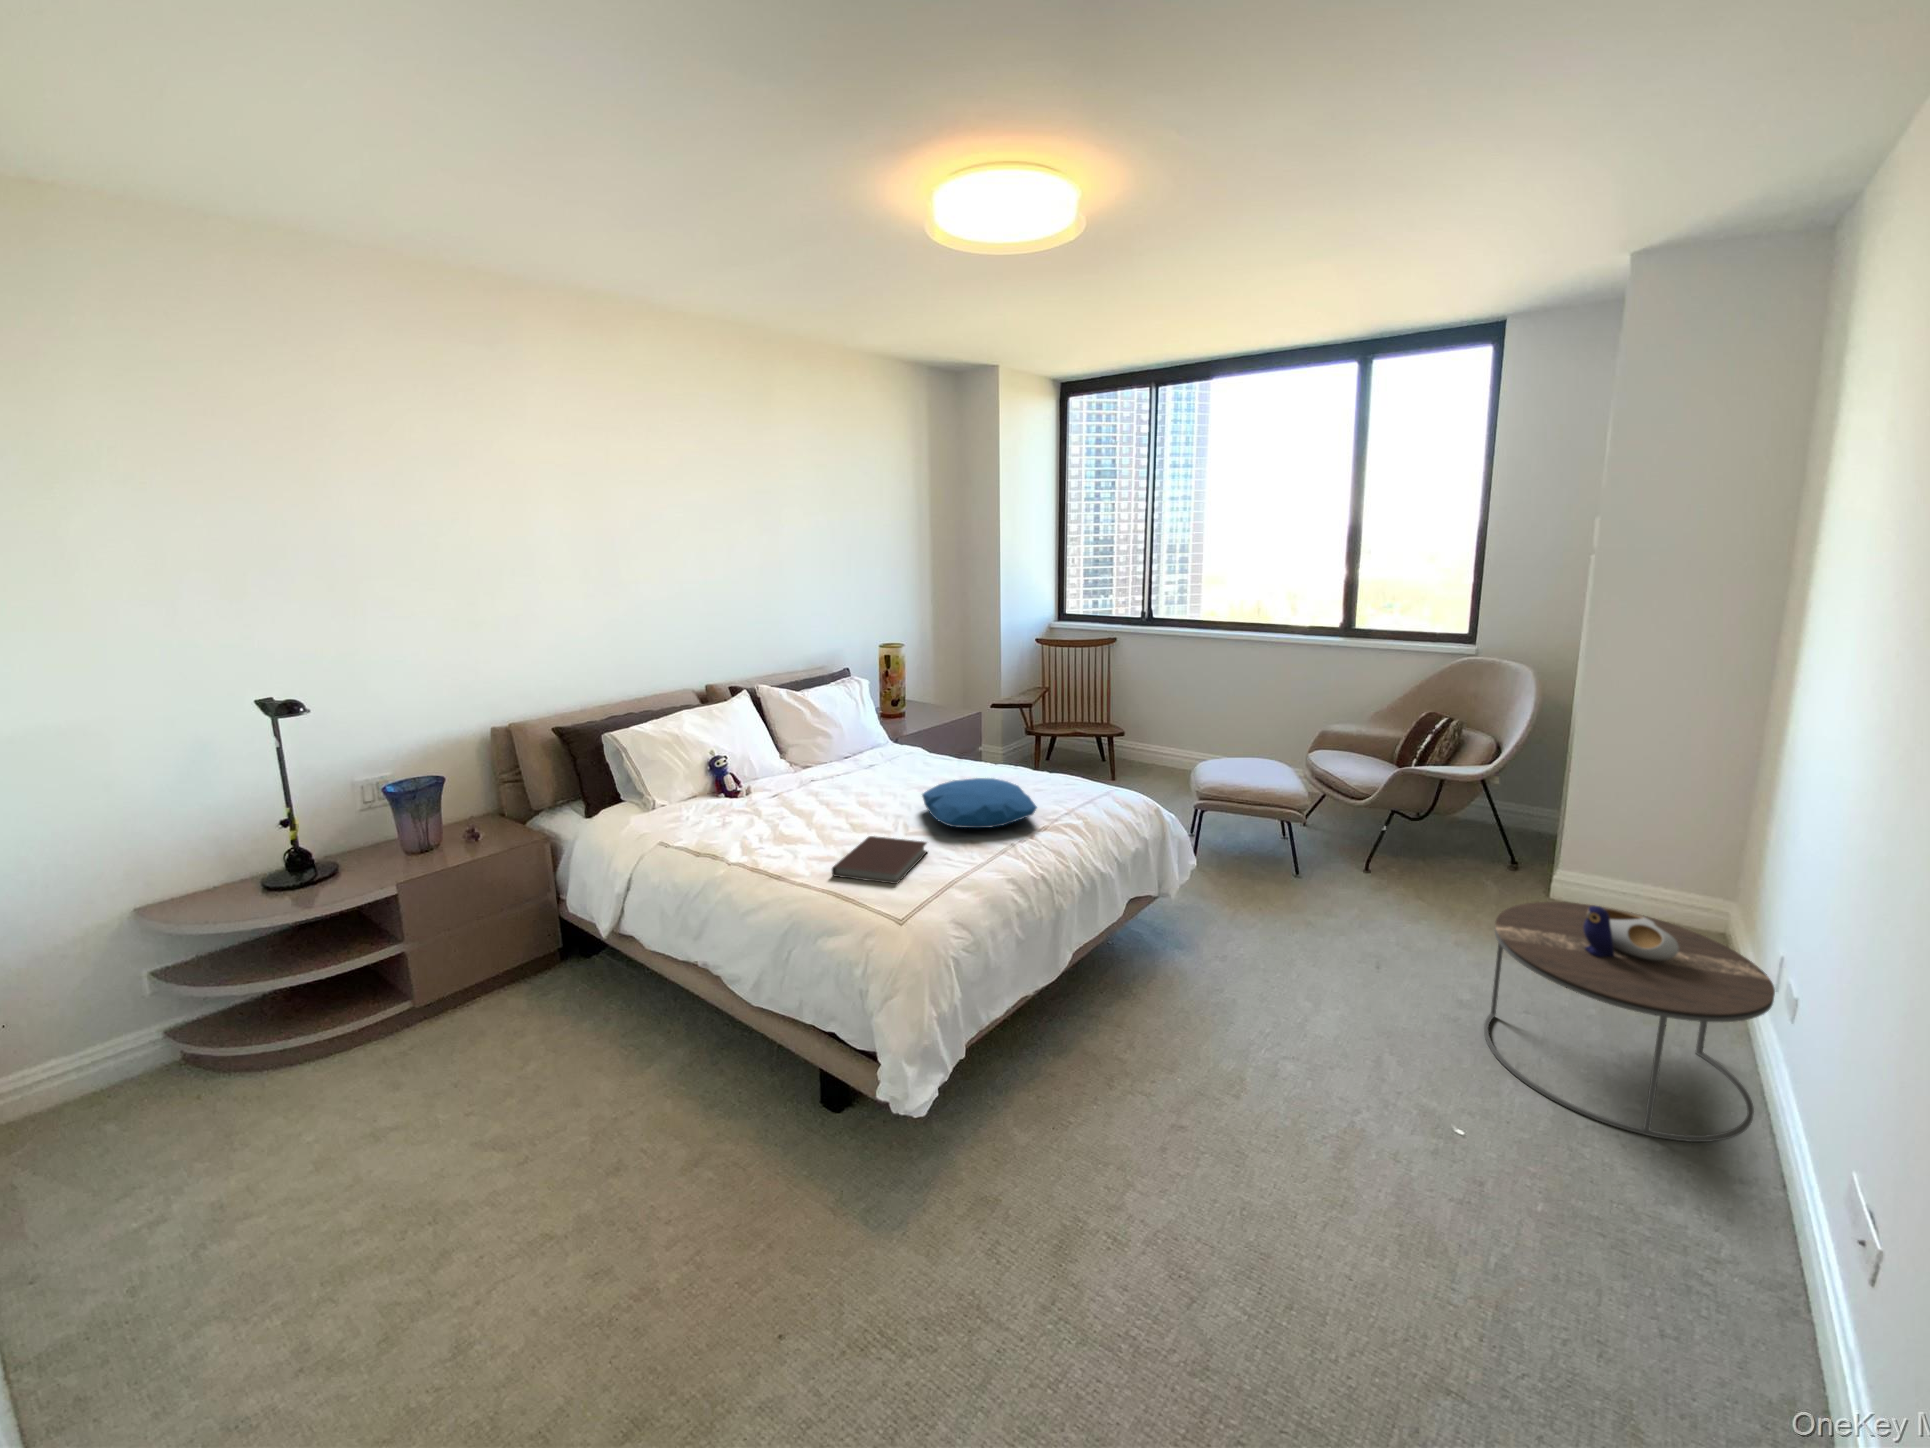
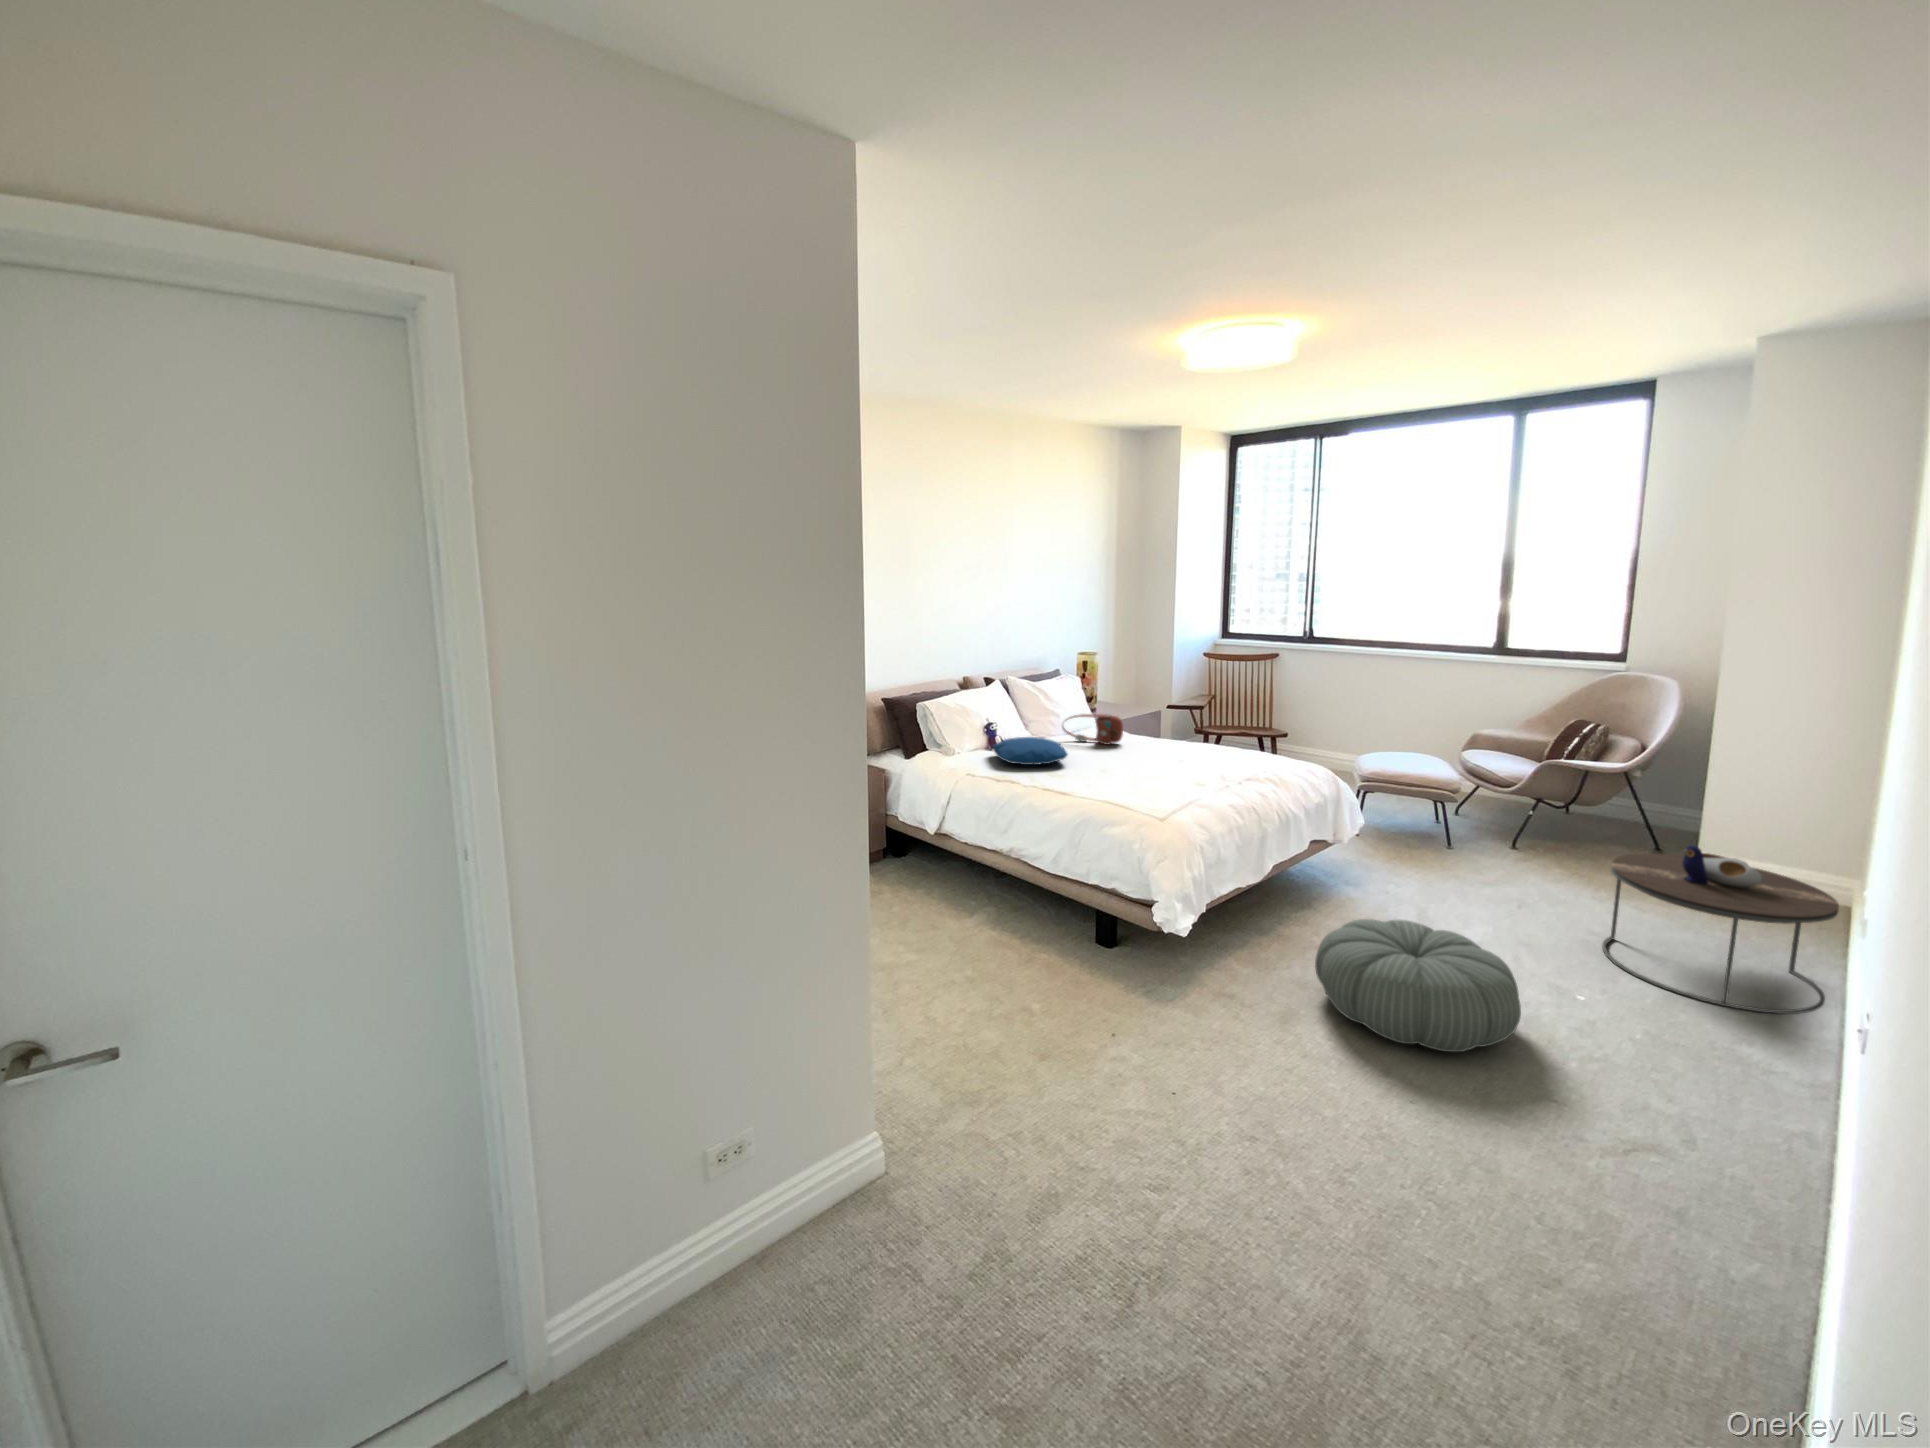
handbag: none [829,732,908,773] -> present [1062,714,1123,745]
pillow: present [922,778,1037,828] -> present [993,737,1068,765]
notebook: present [832,836,927,884] -> none [1104,775,1165,801]
pouf: none [1119,1057,1414,1329] -> present [1315,919,1521,1052]

